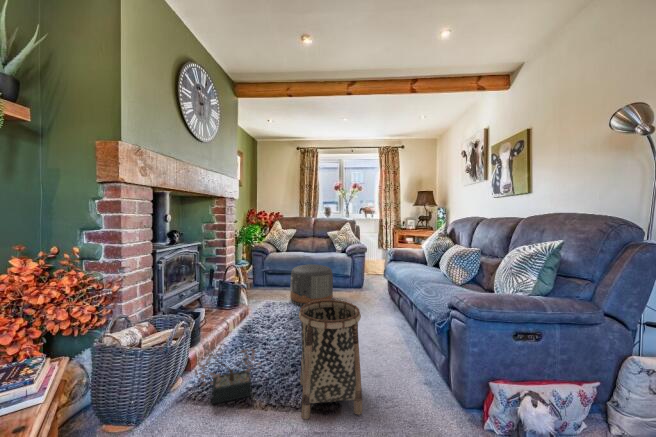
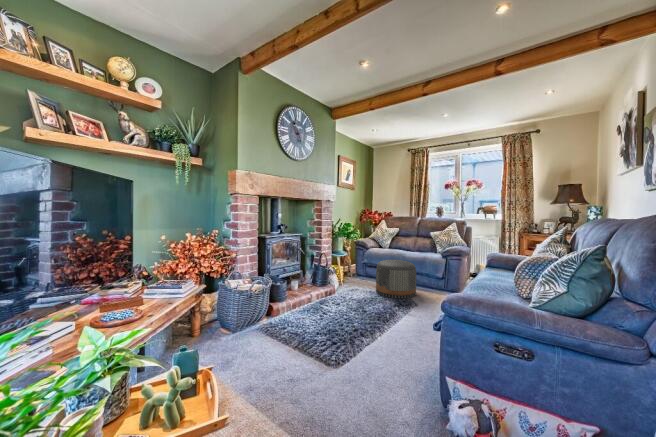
basket: present [299,300,362,419] -> none [311,282,368,375]
decorative plant: present [195,342,261,404] -> none [262,297,304,340]

